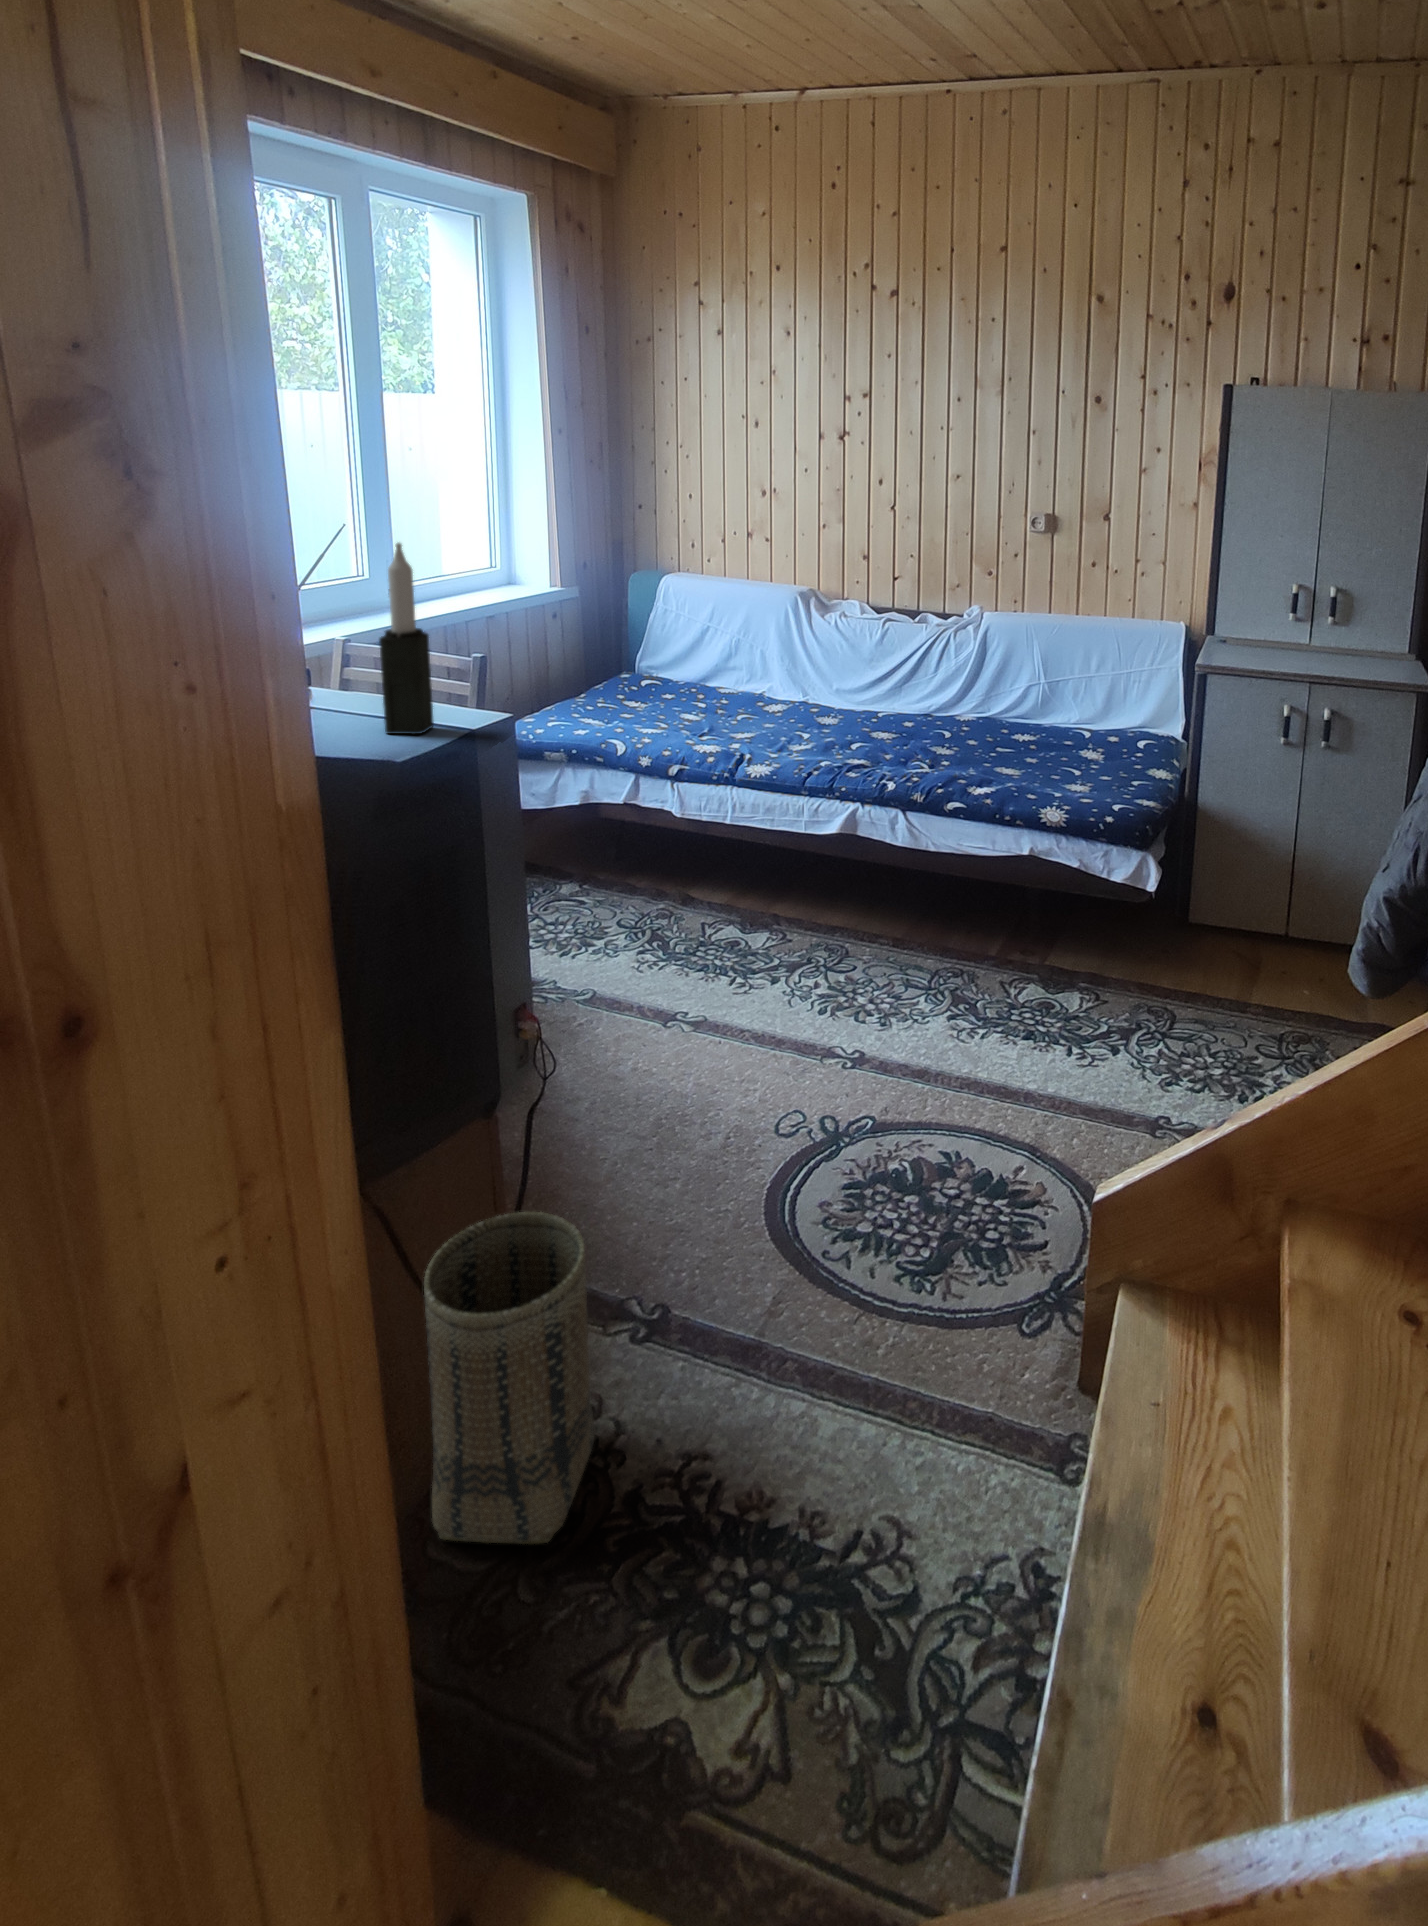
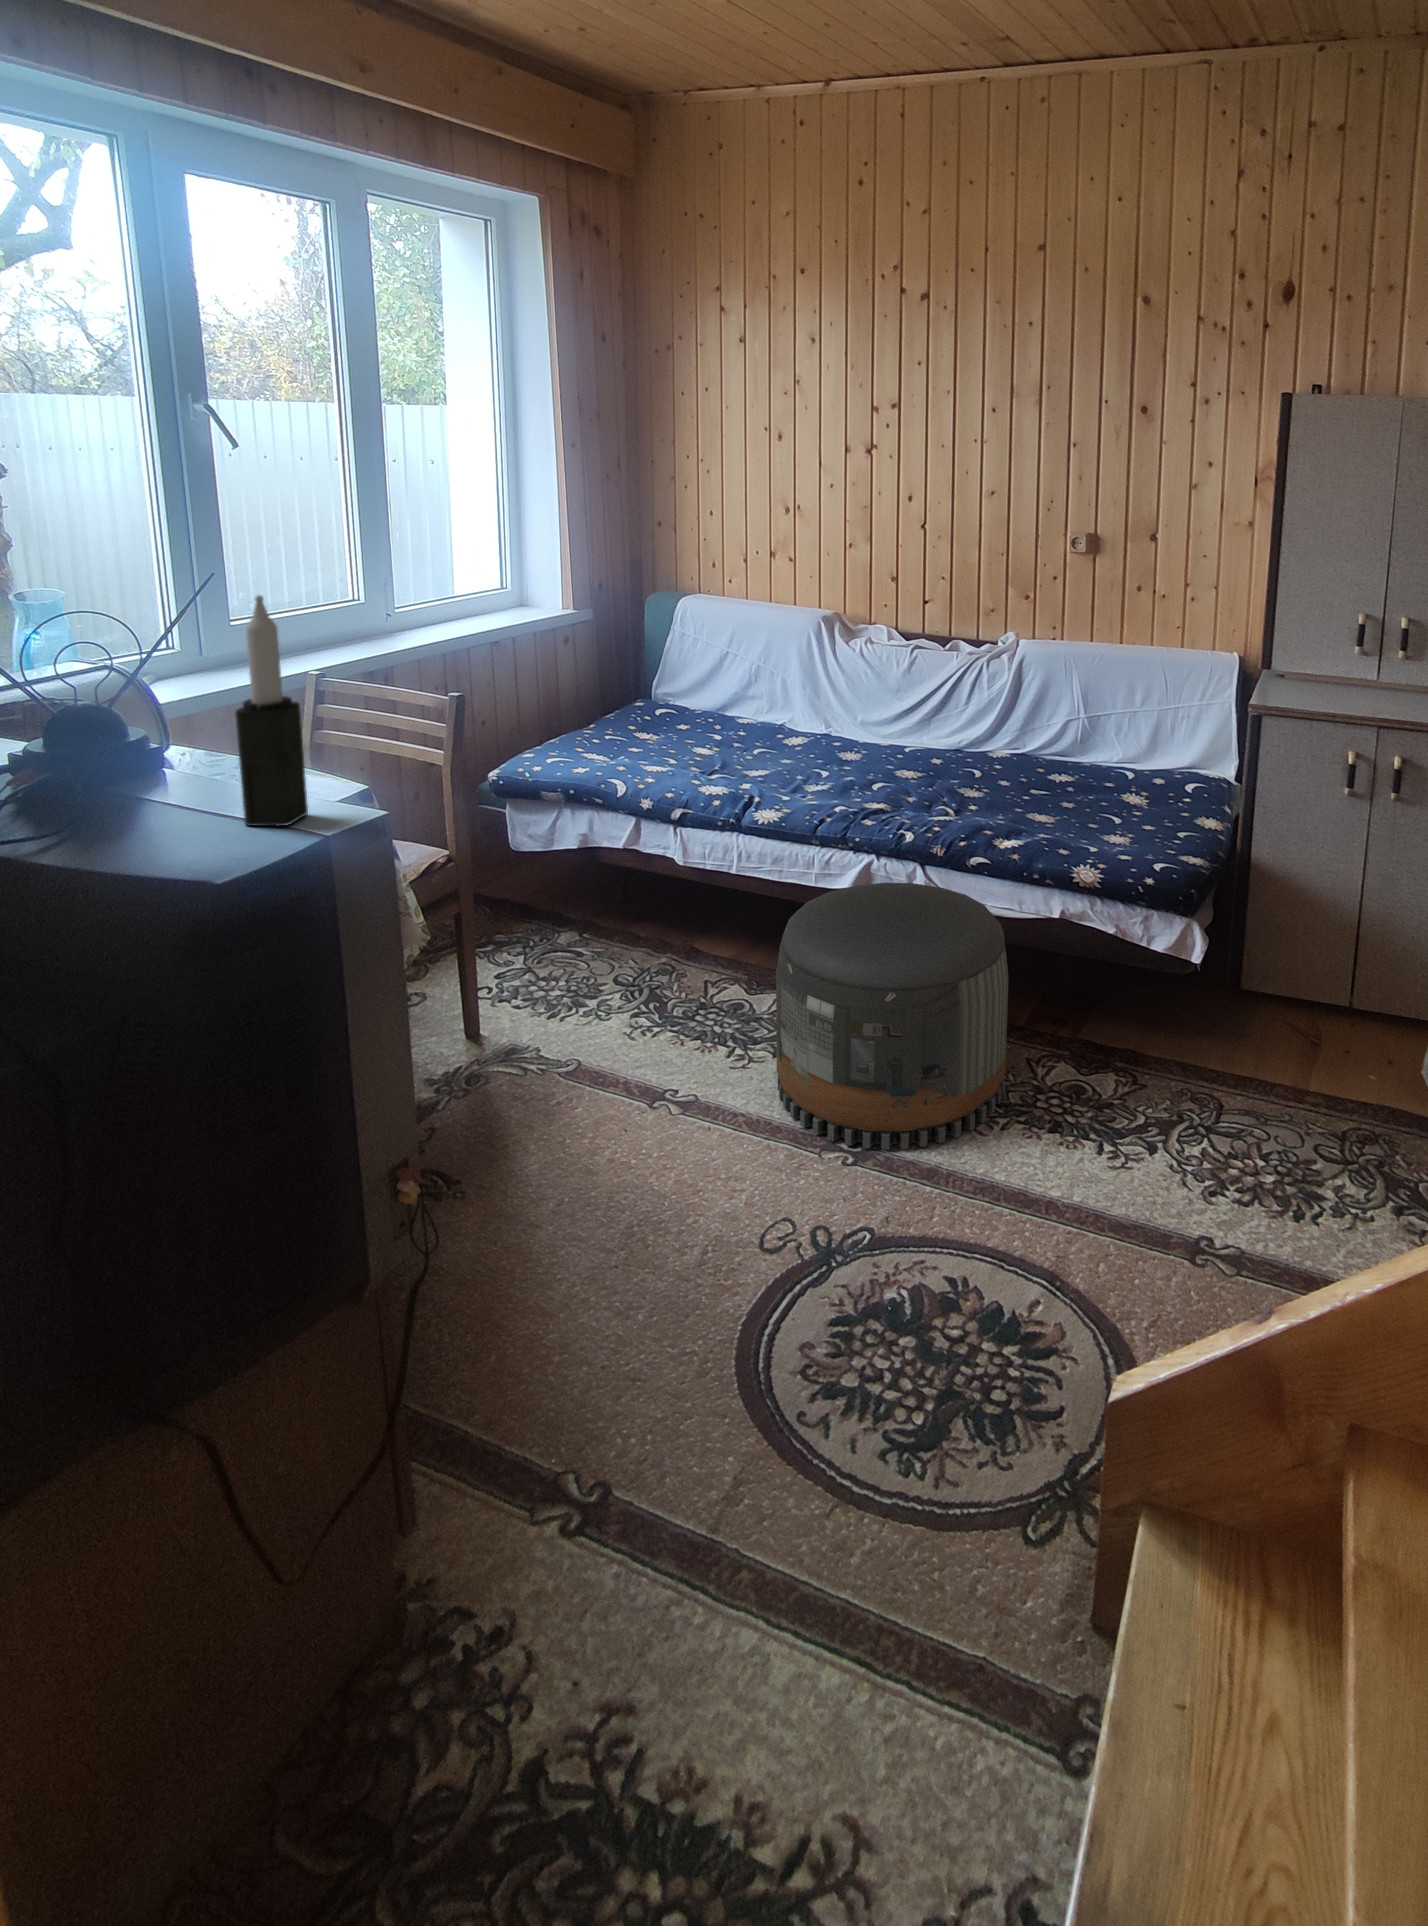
pouf: none [778,826,983,1054] -> present [776,883,1008,1149]
basket: present [424,1212,595,1544] -> none [271,1401,497,1834]

